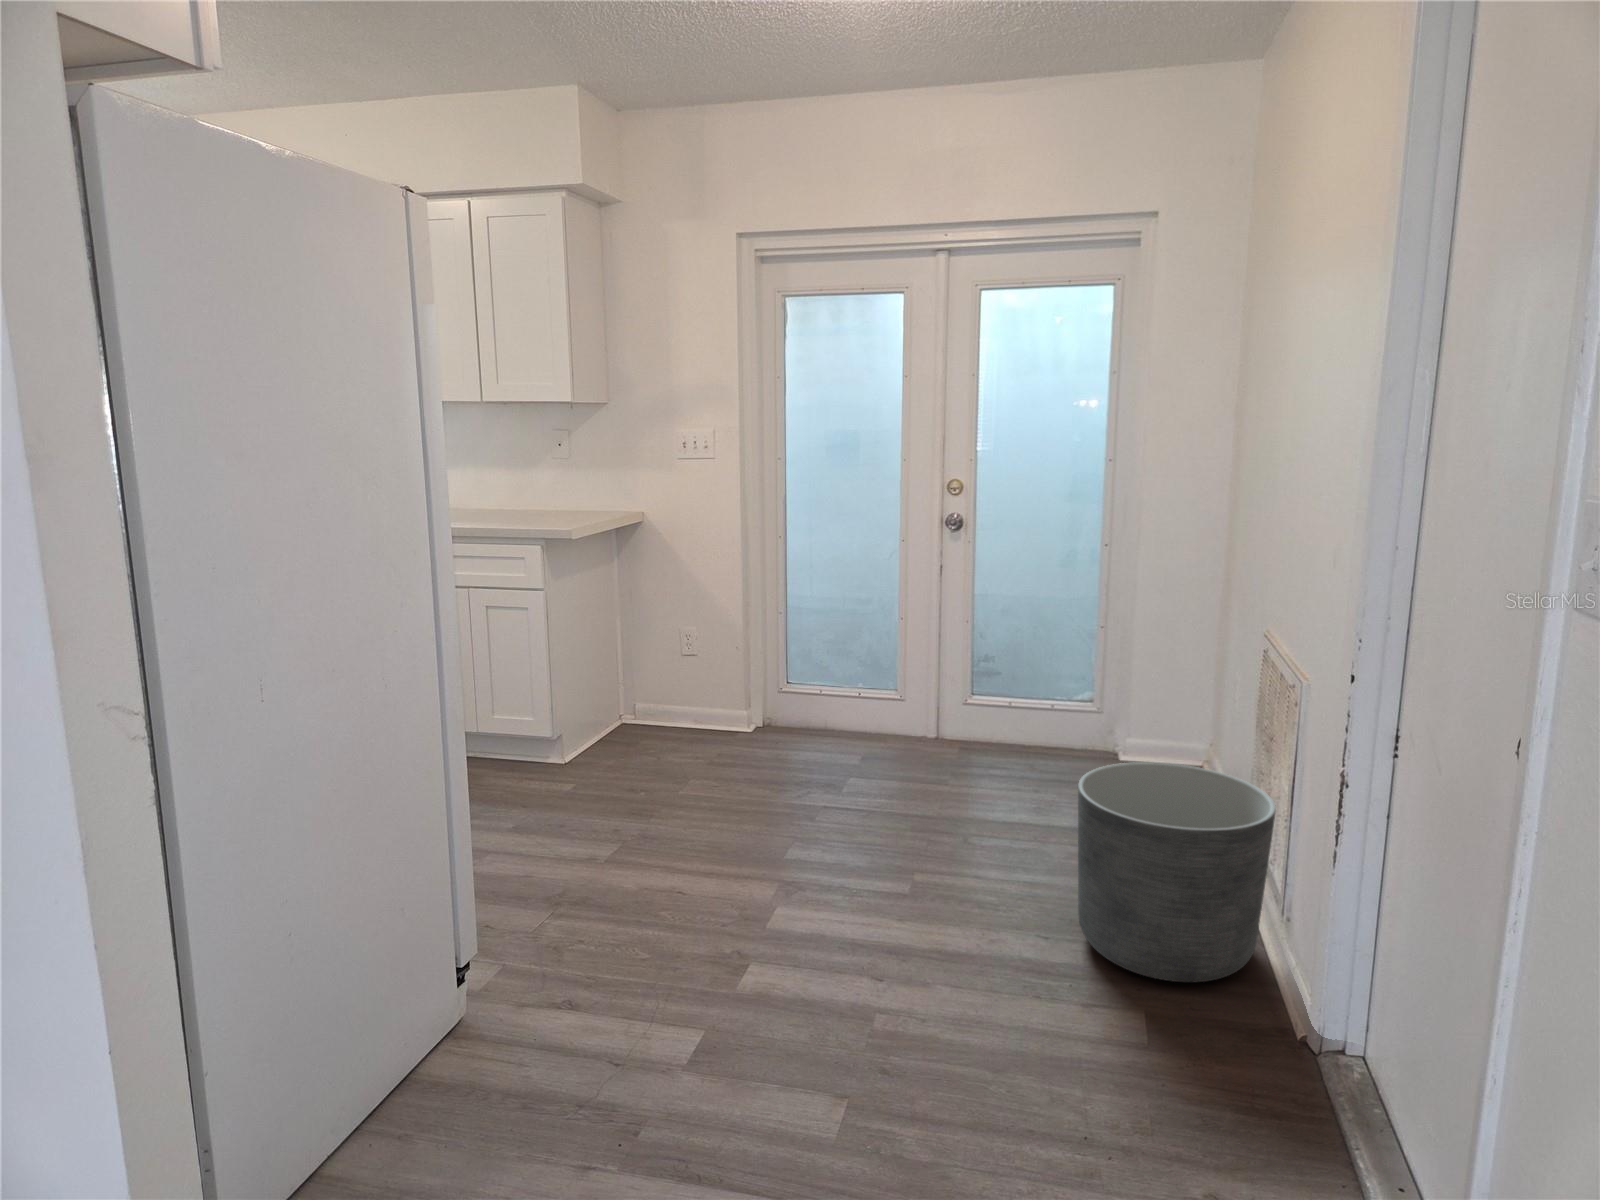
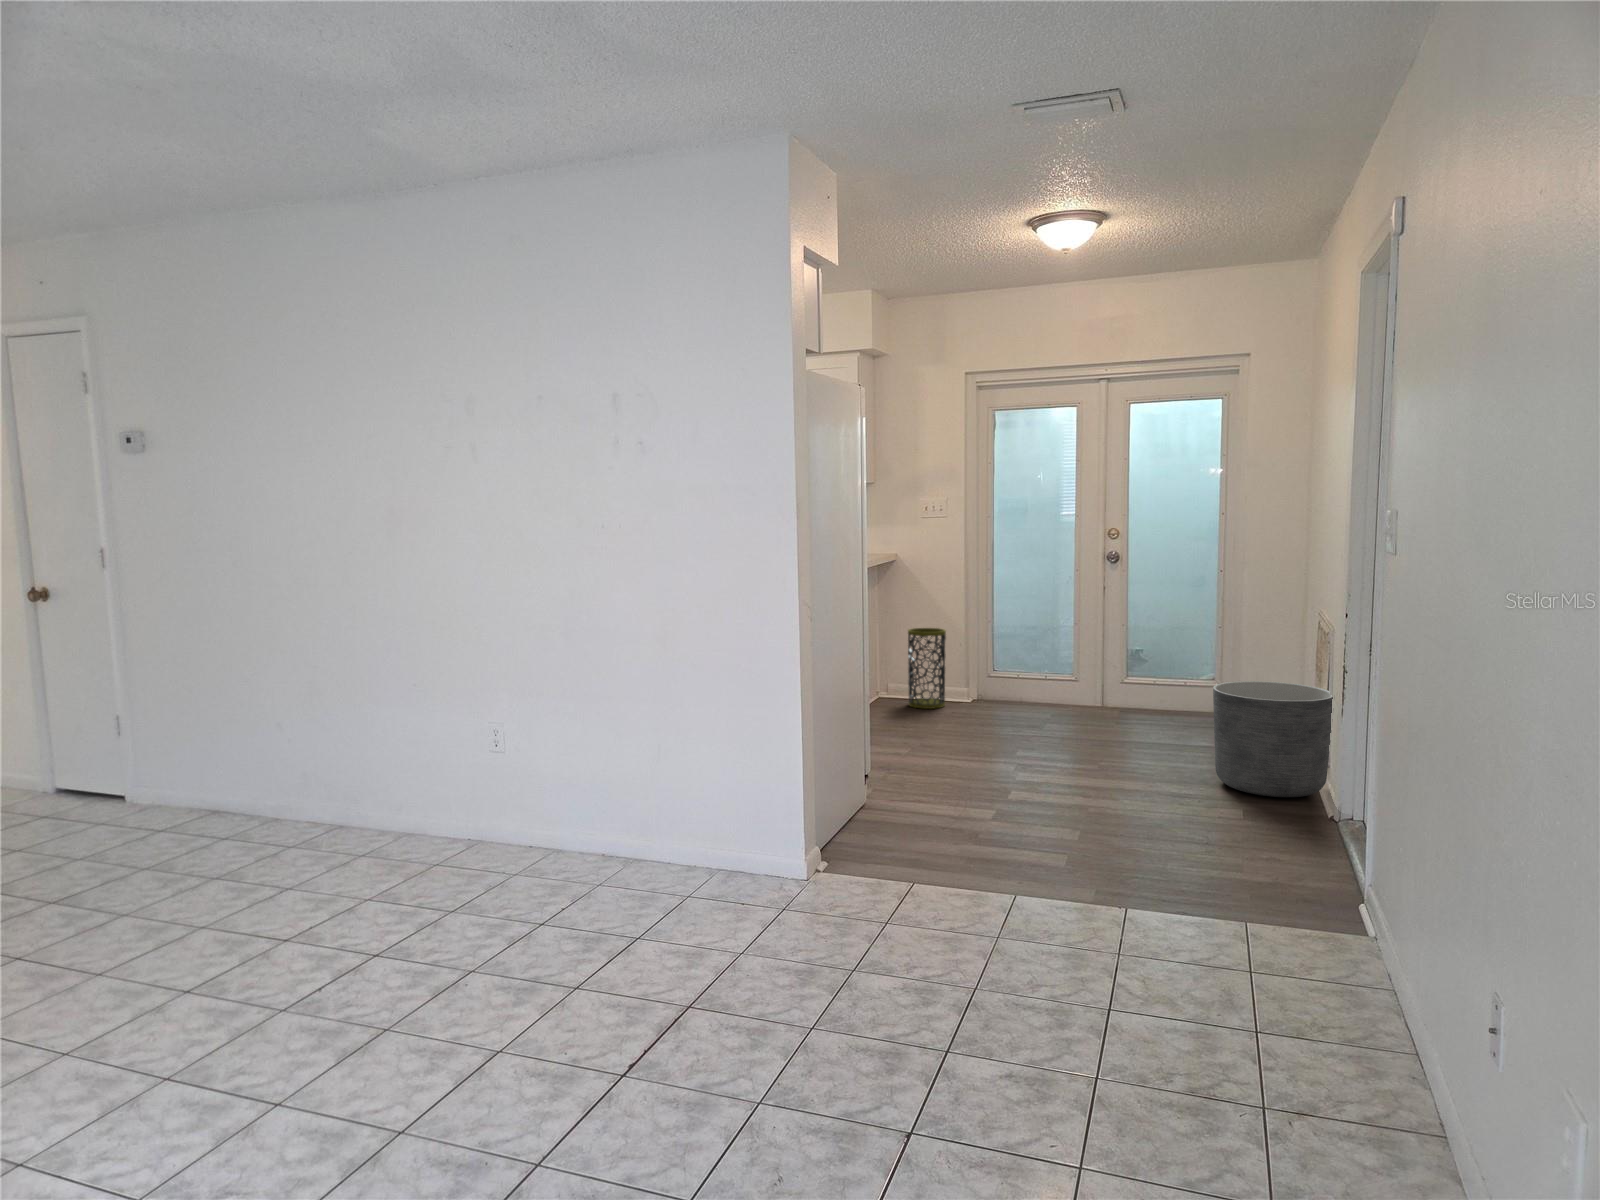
trash can: none [654,622,711,745] -> present [908,628,946,709]

